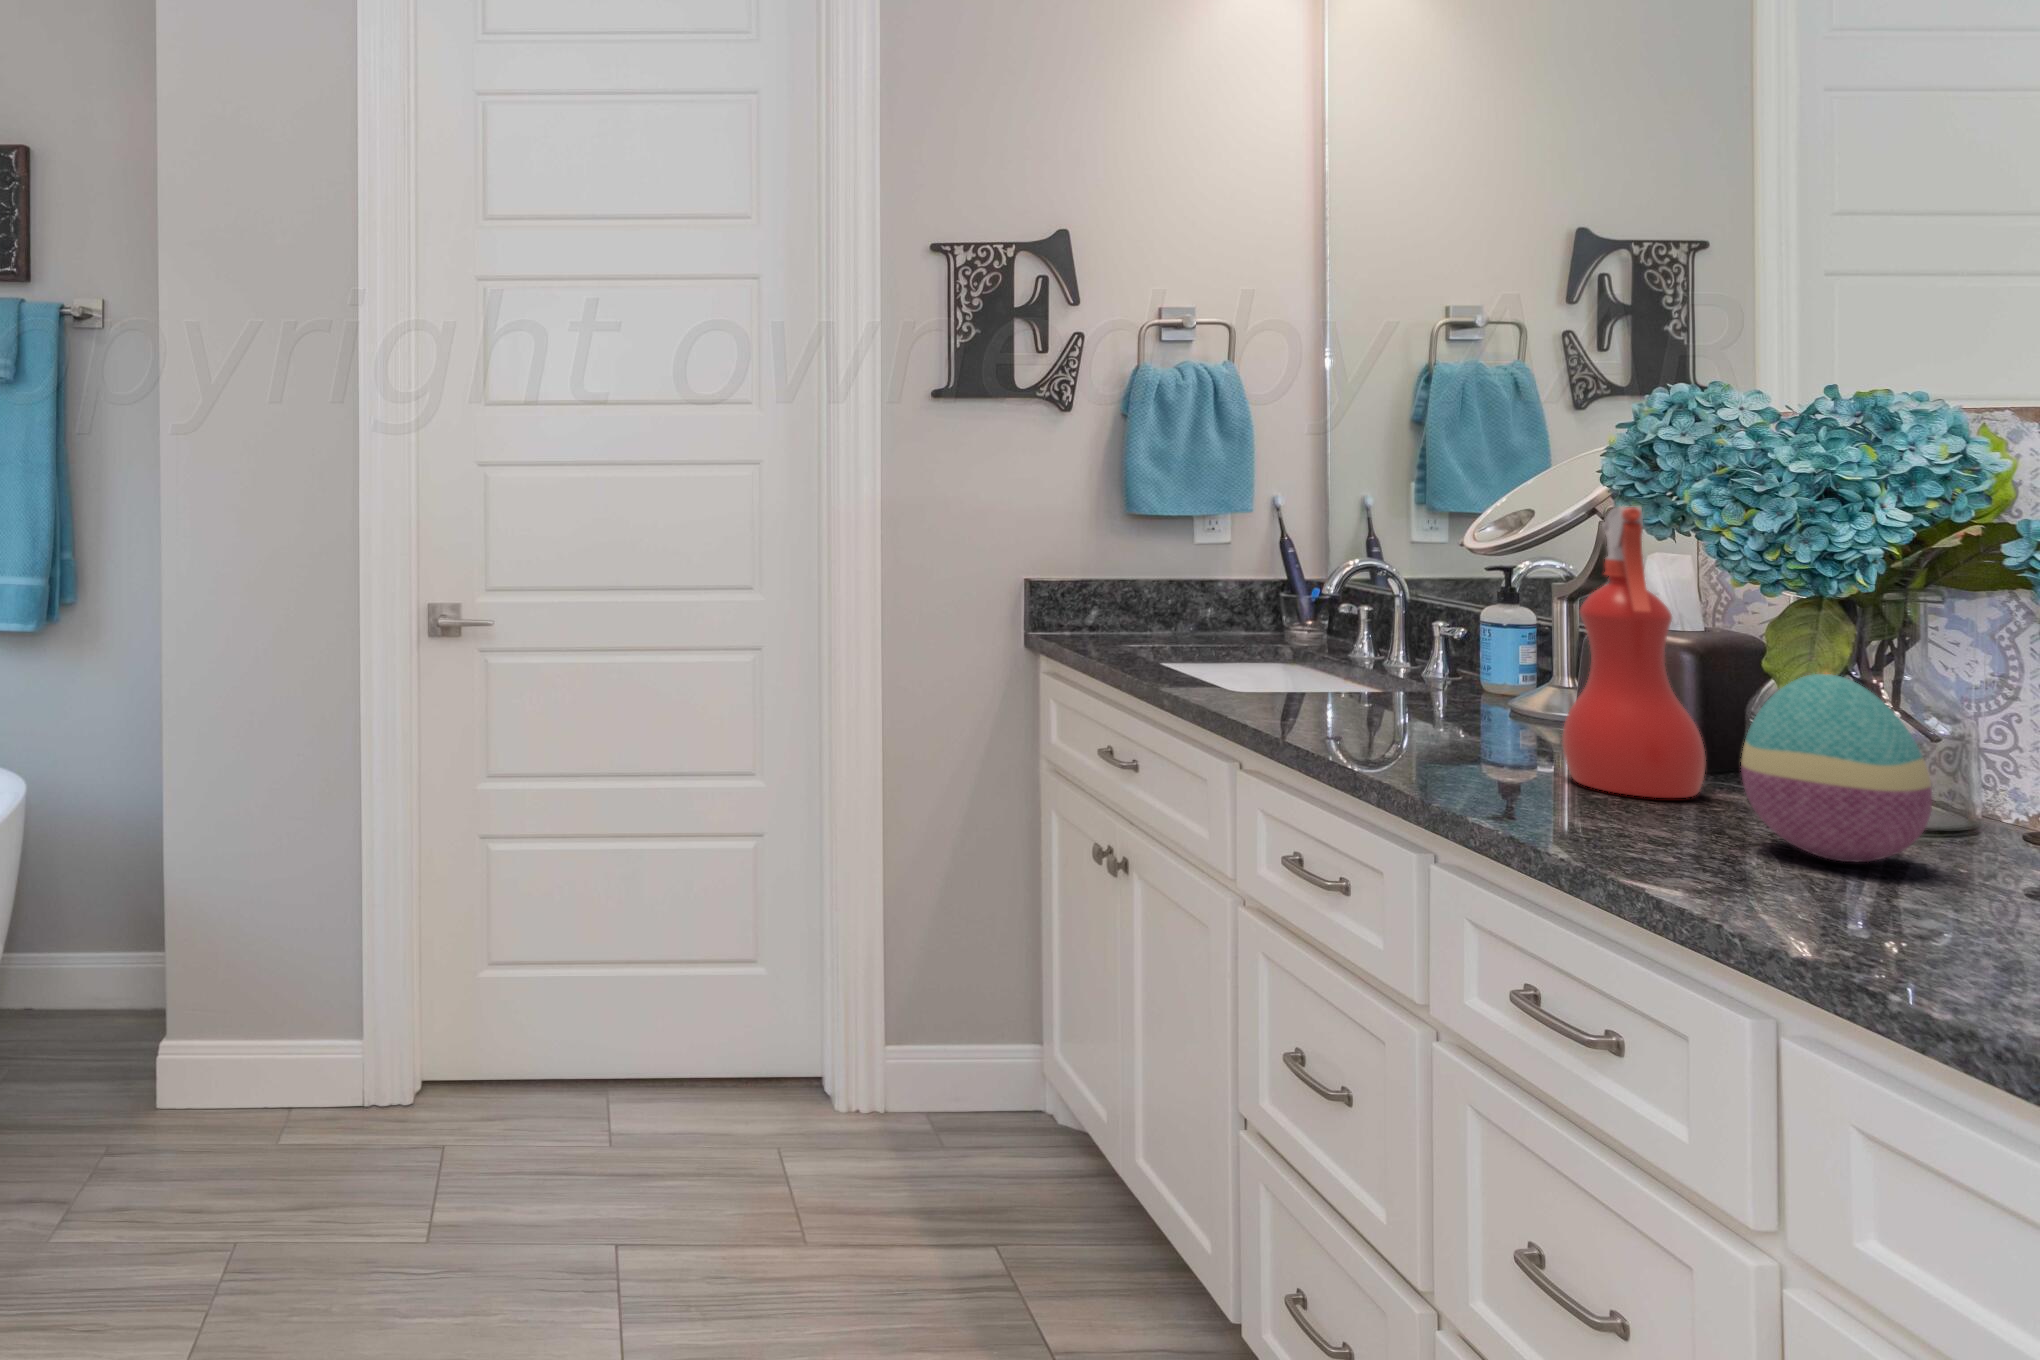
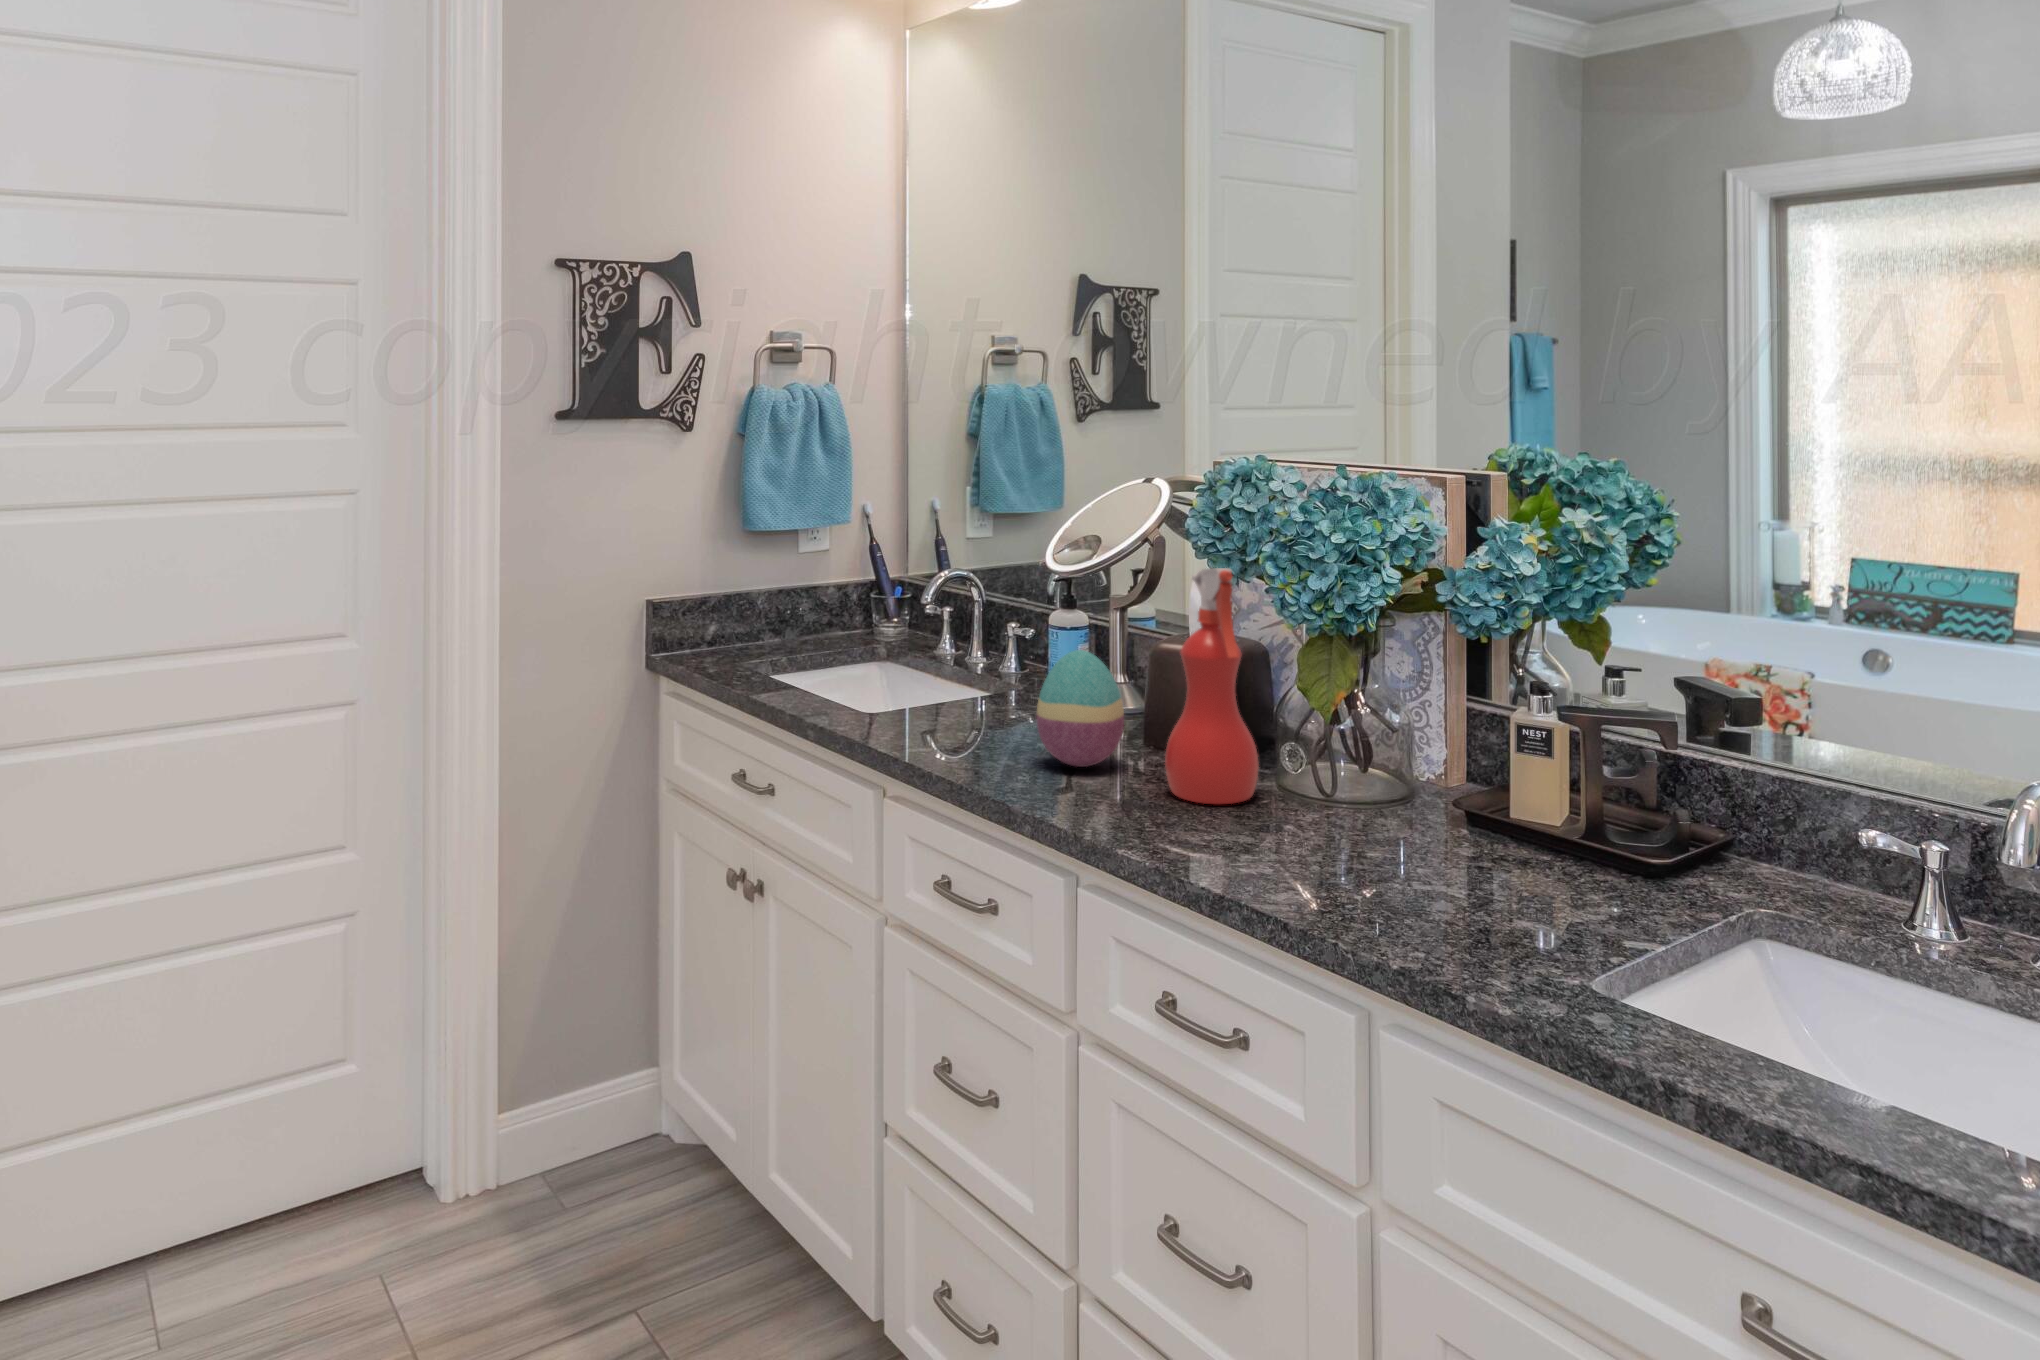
decorative egg: present [1741,674,1932,862] -> present [1036,650,1124,767]

